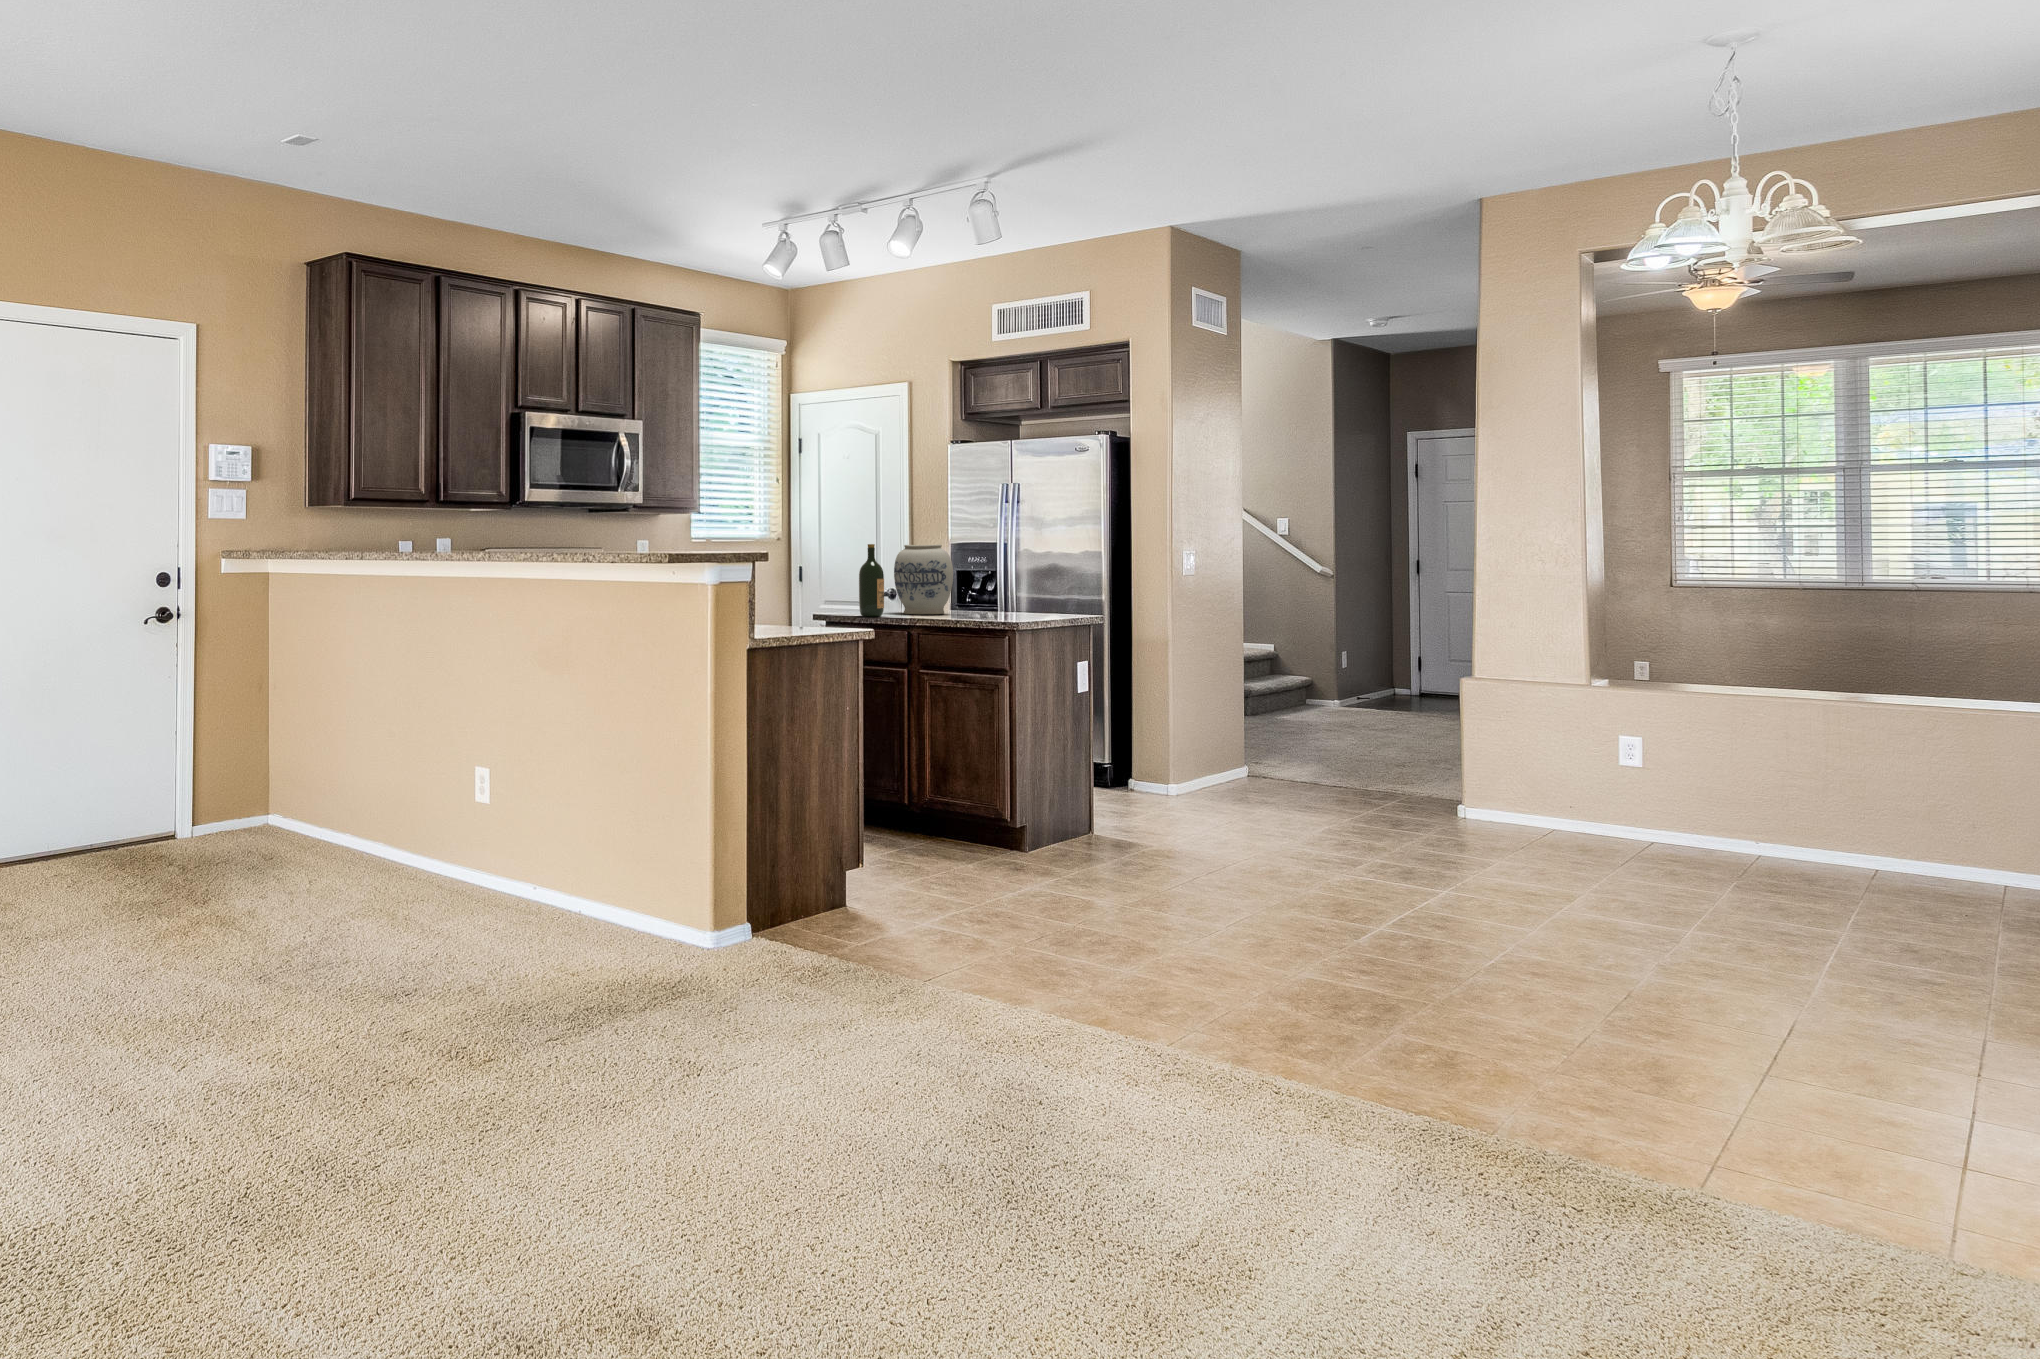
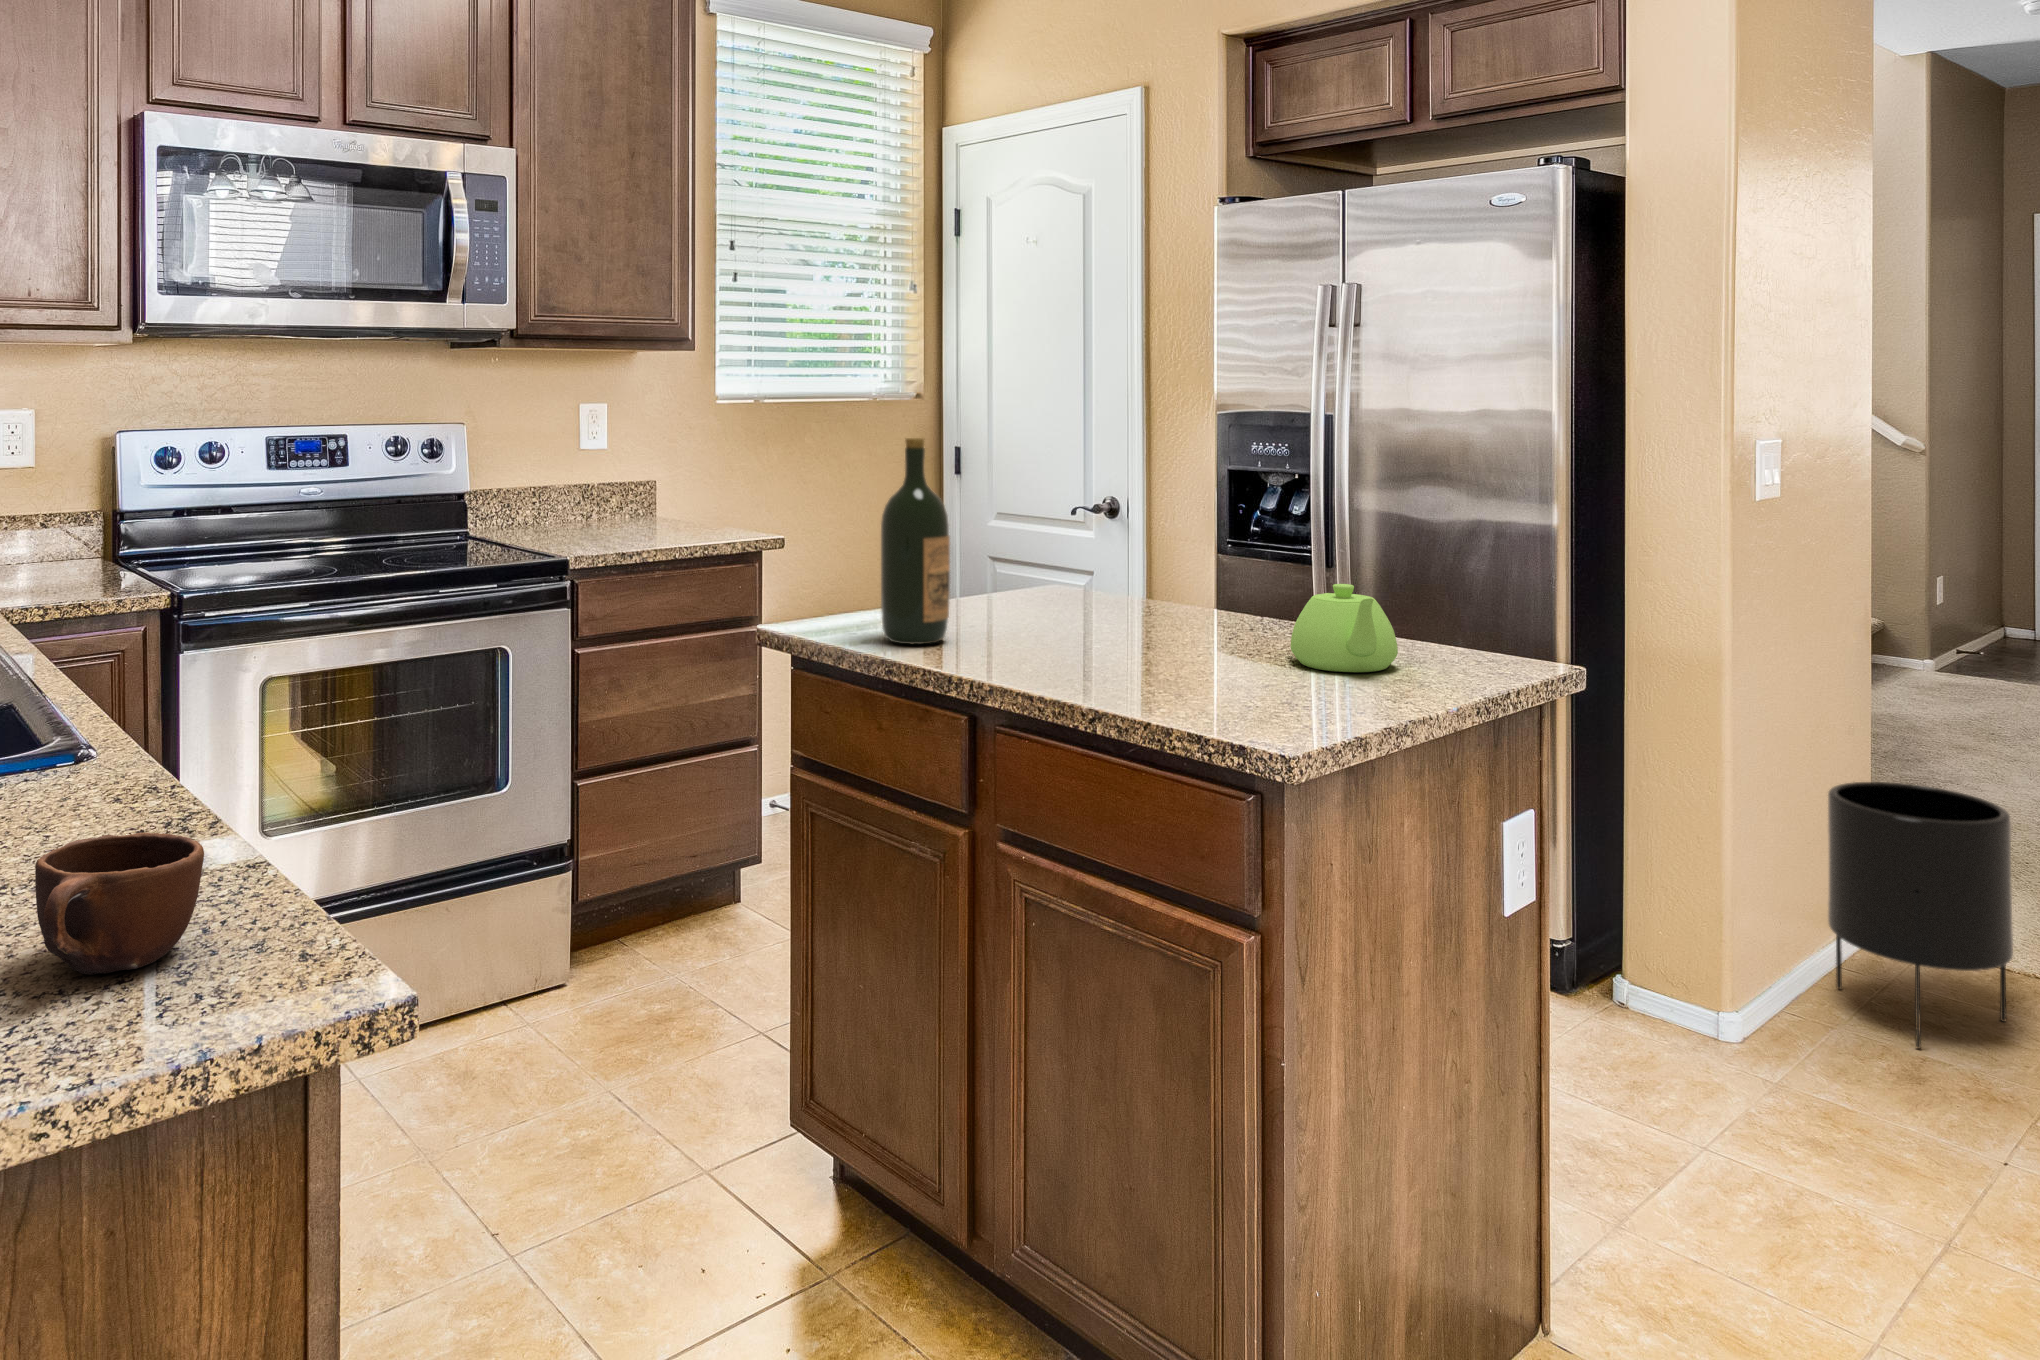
vase: present [894,544,953,614] -> none [1008,432,1162,624]
teapot: none [1005,592,1042,619] -> present [1290,584,1398,672]
mug: none [775,612,805,635] -> present [35,833,204,975]
planter: none [1217,700,1287,799] -> present [1828,782,2013,1048]

